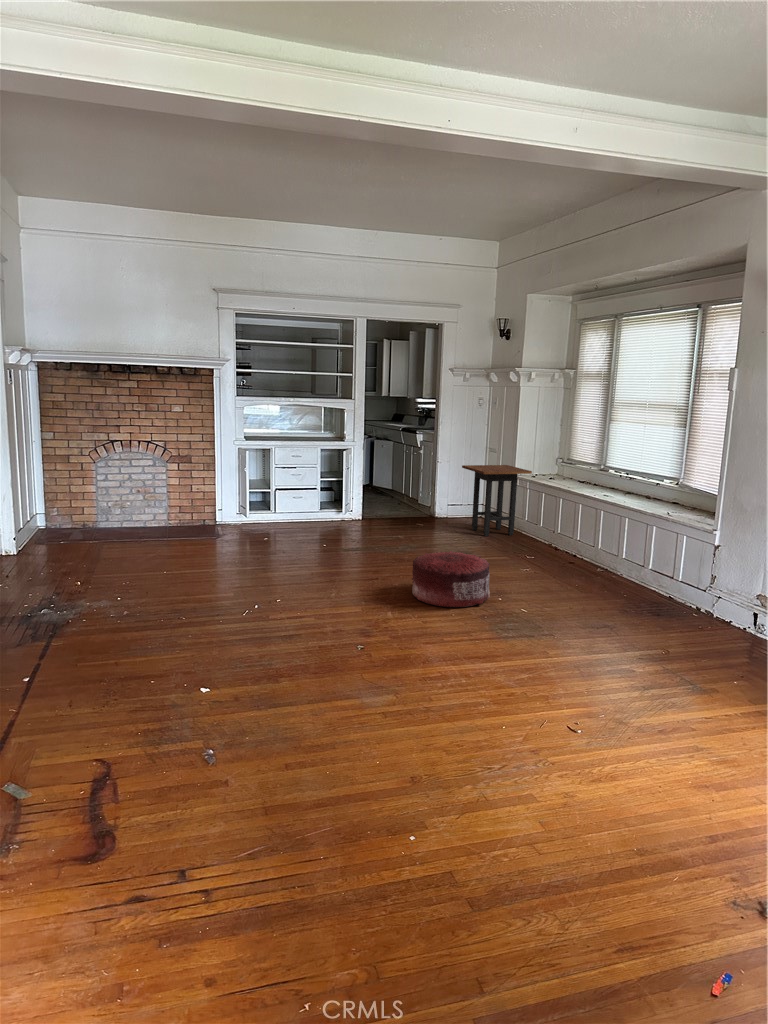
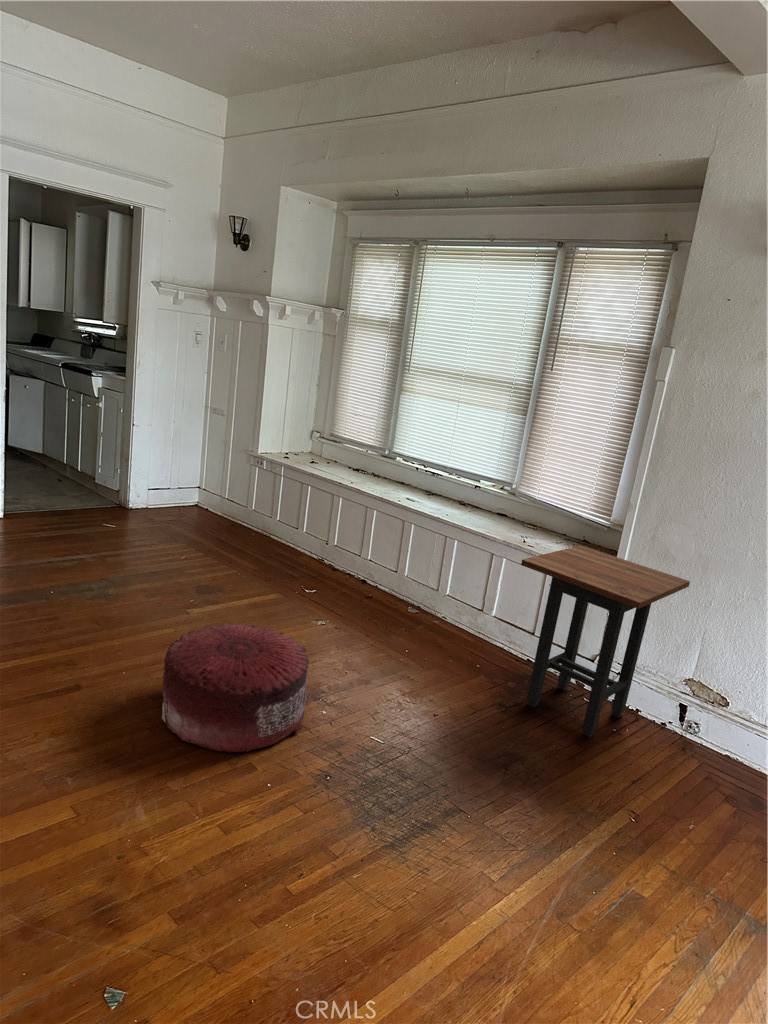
side table: present [462,465,532,536] -> present [521,545,690,737]

